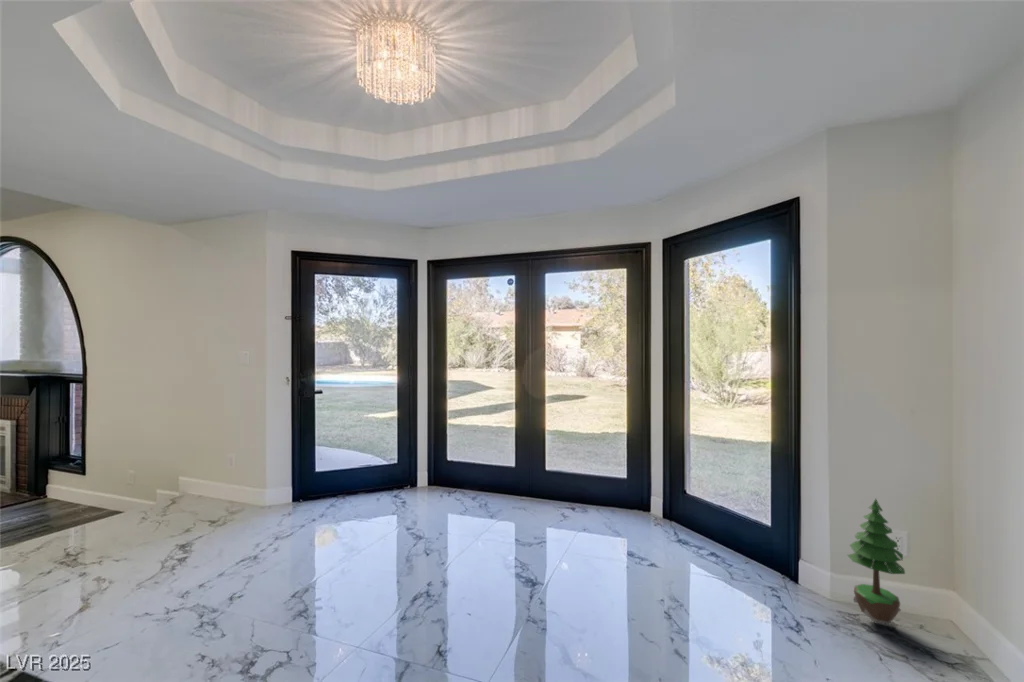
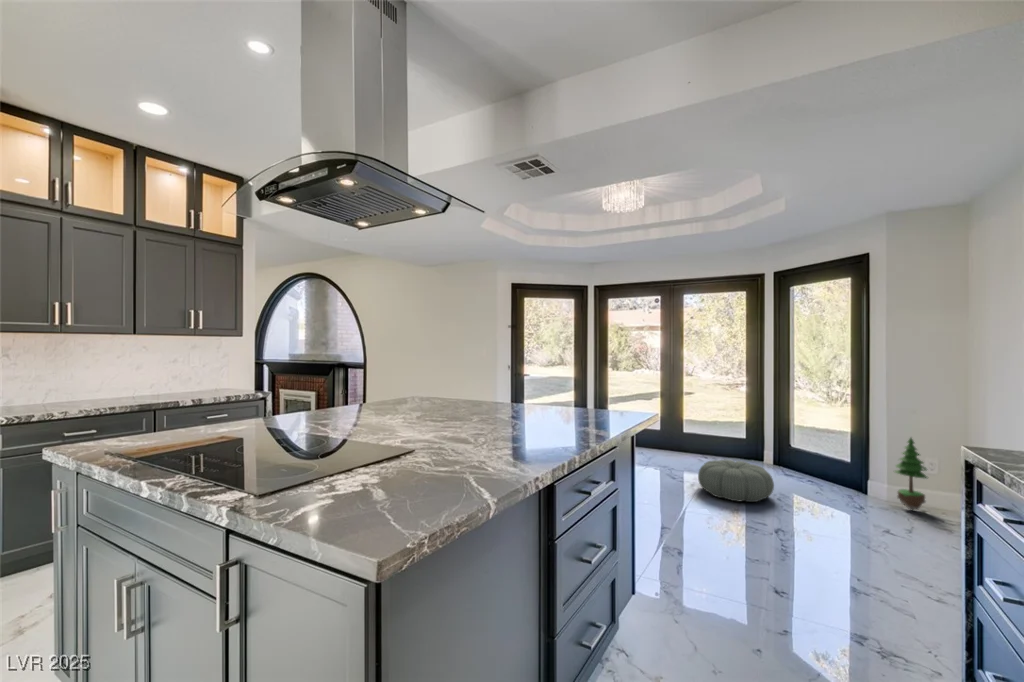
pouf: none [541,538,665,638] -> present [698,459,774,502]

